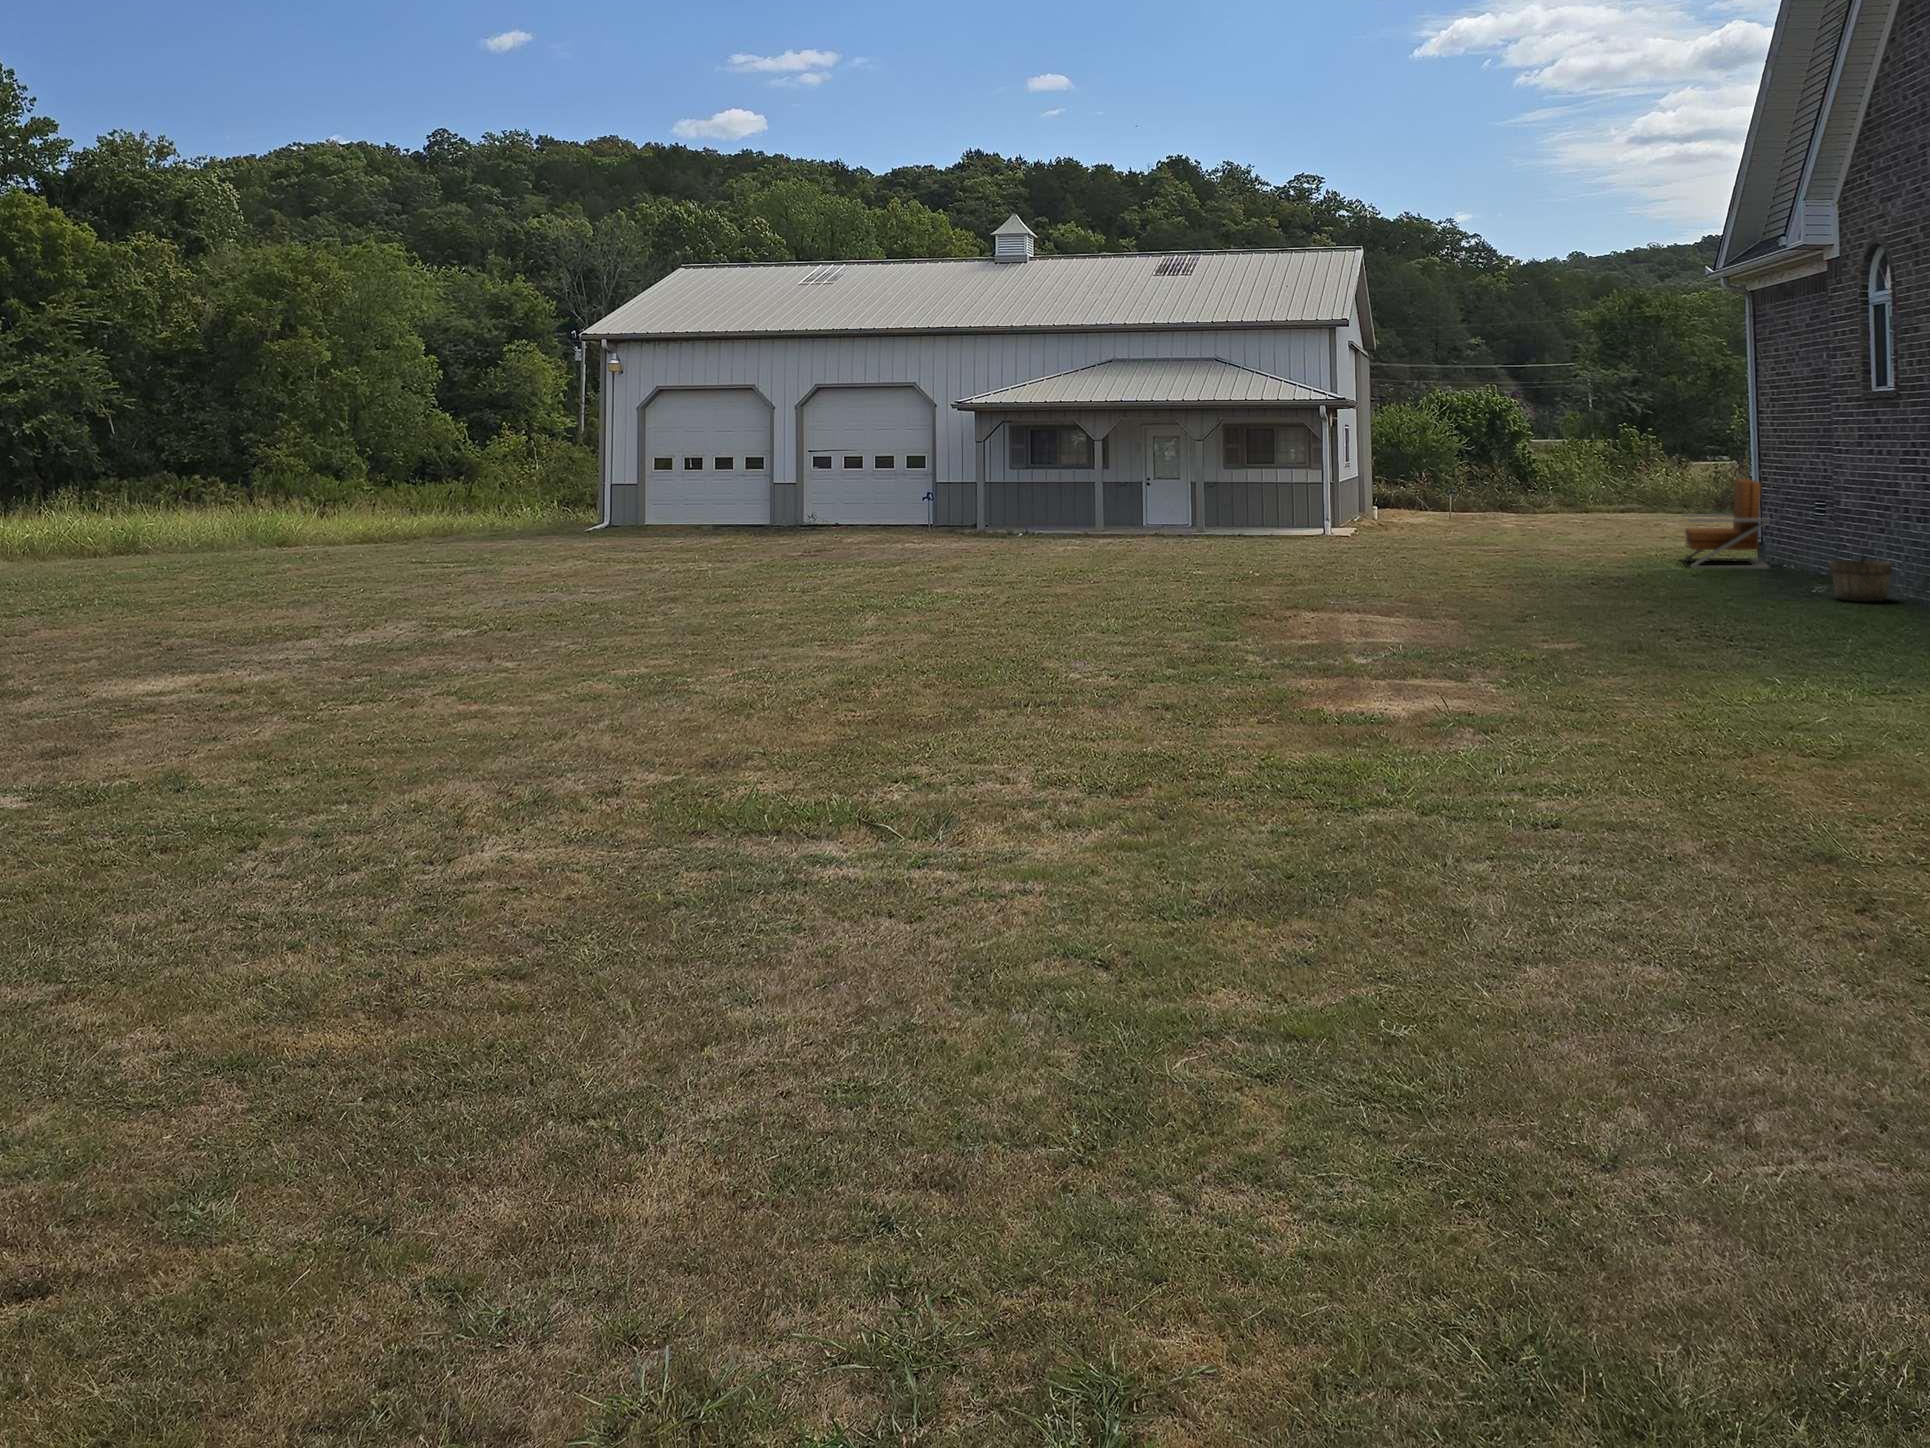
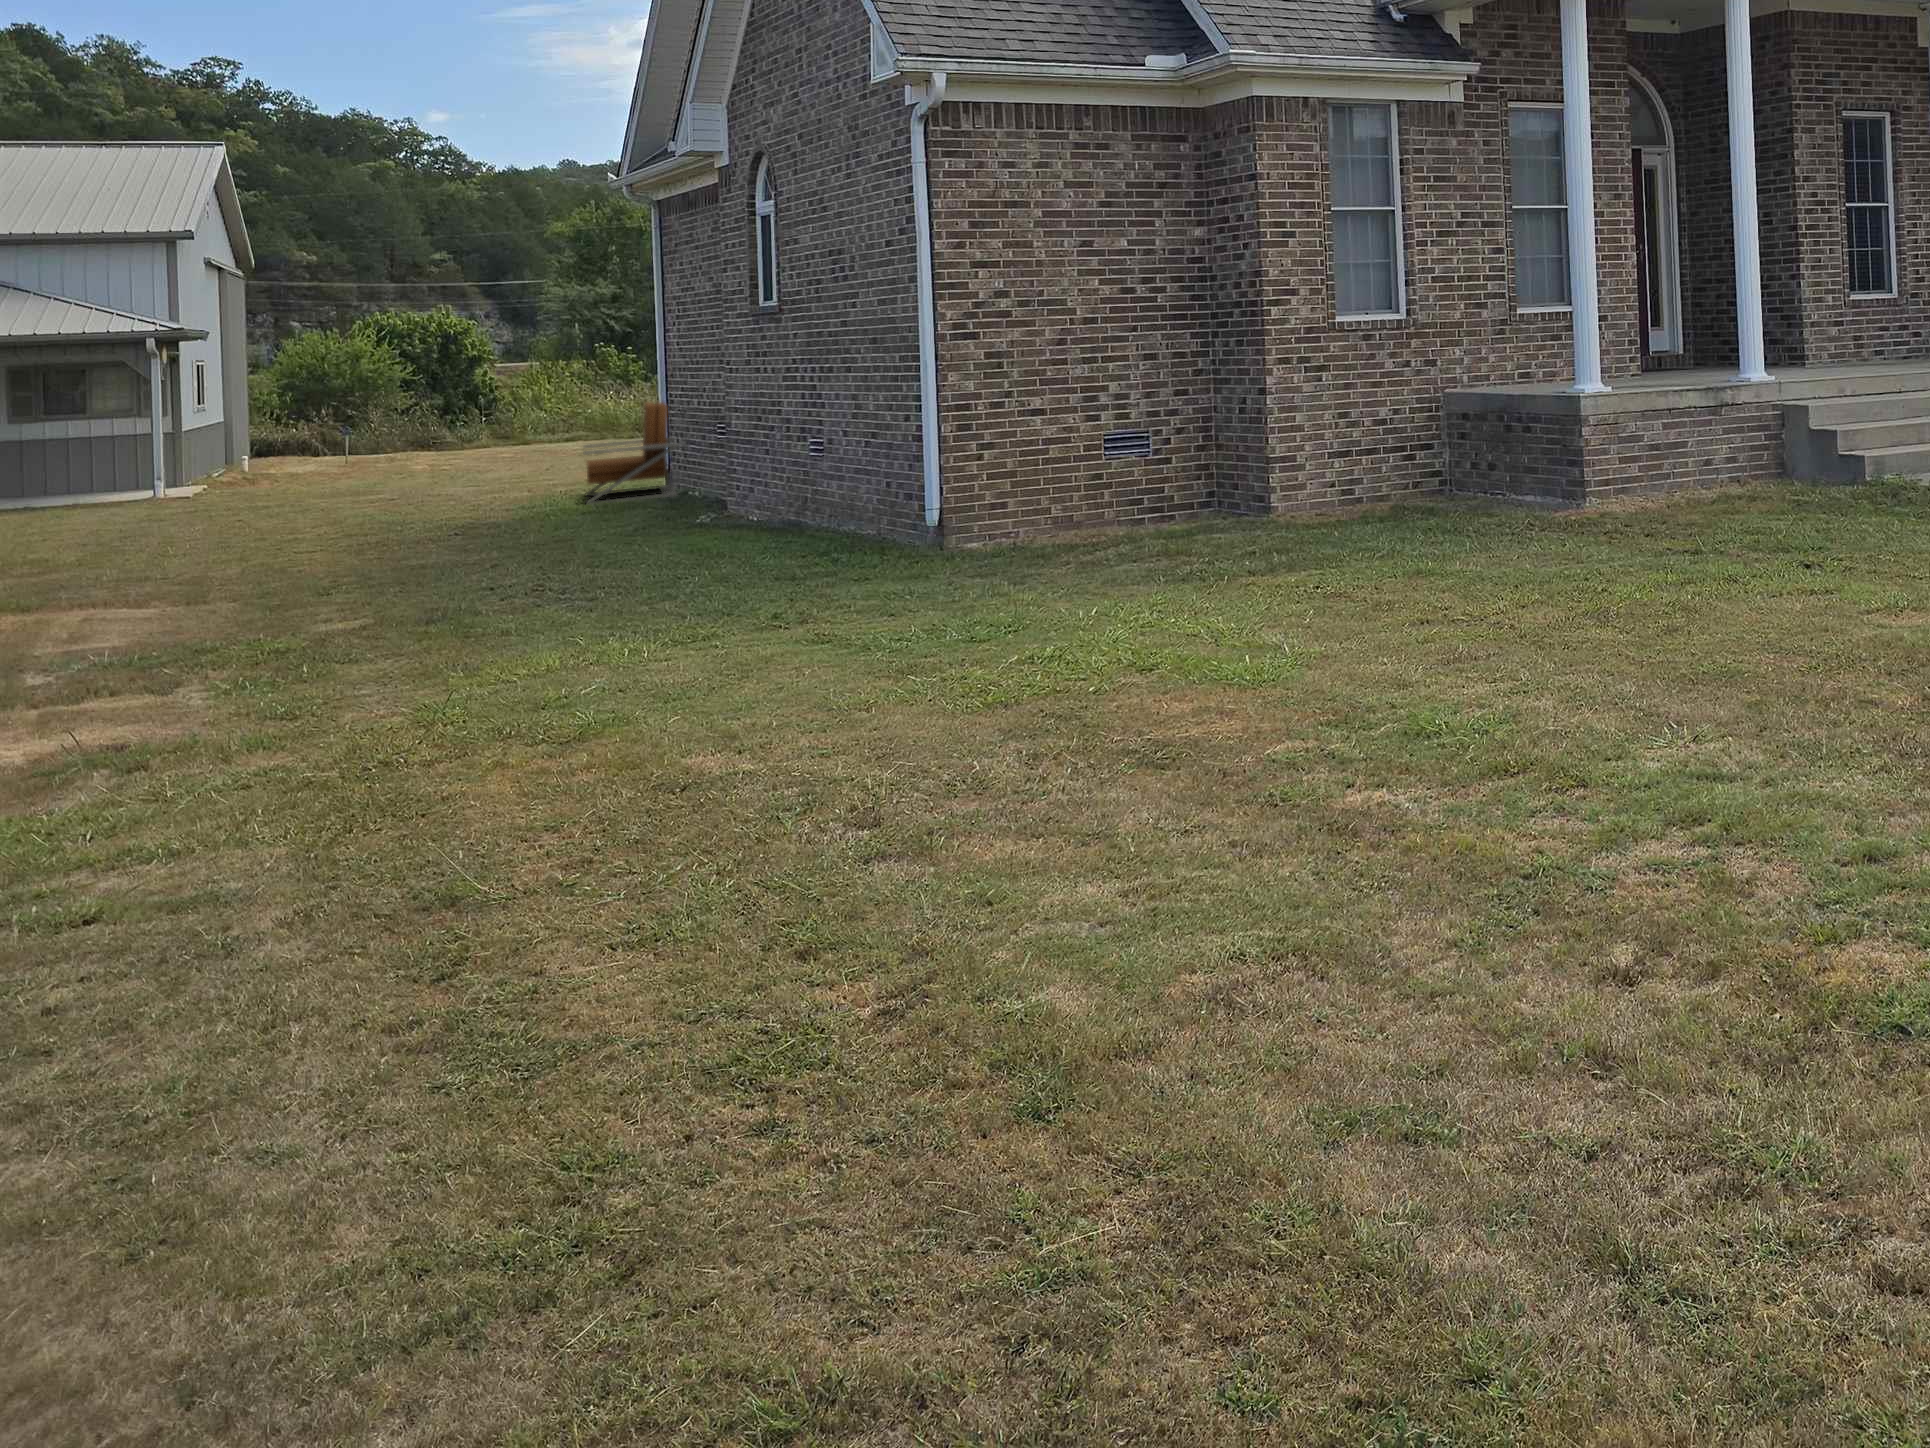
wooden bucket: present [1829,554,1892,601] -> none [712,473,783,529]

